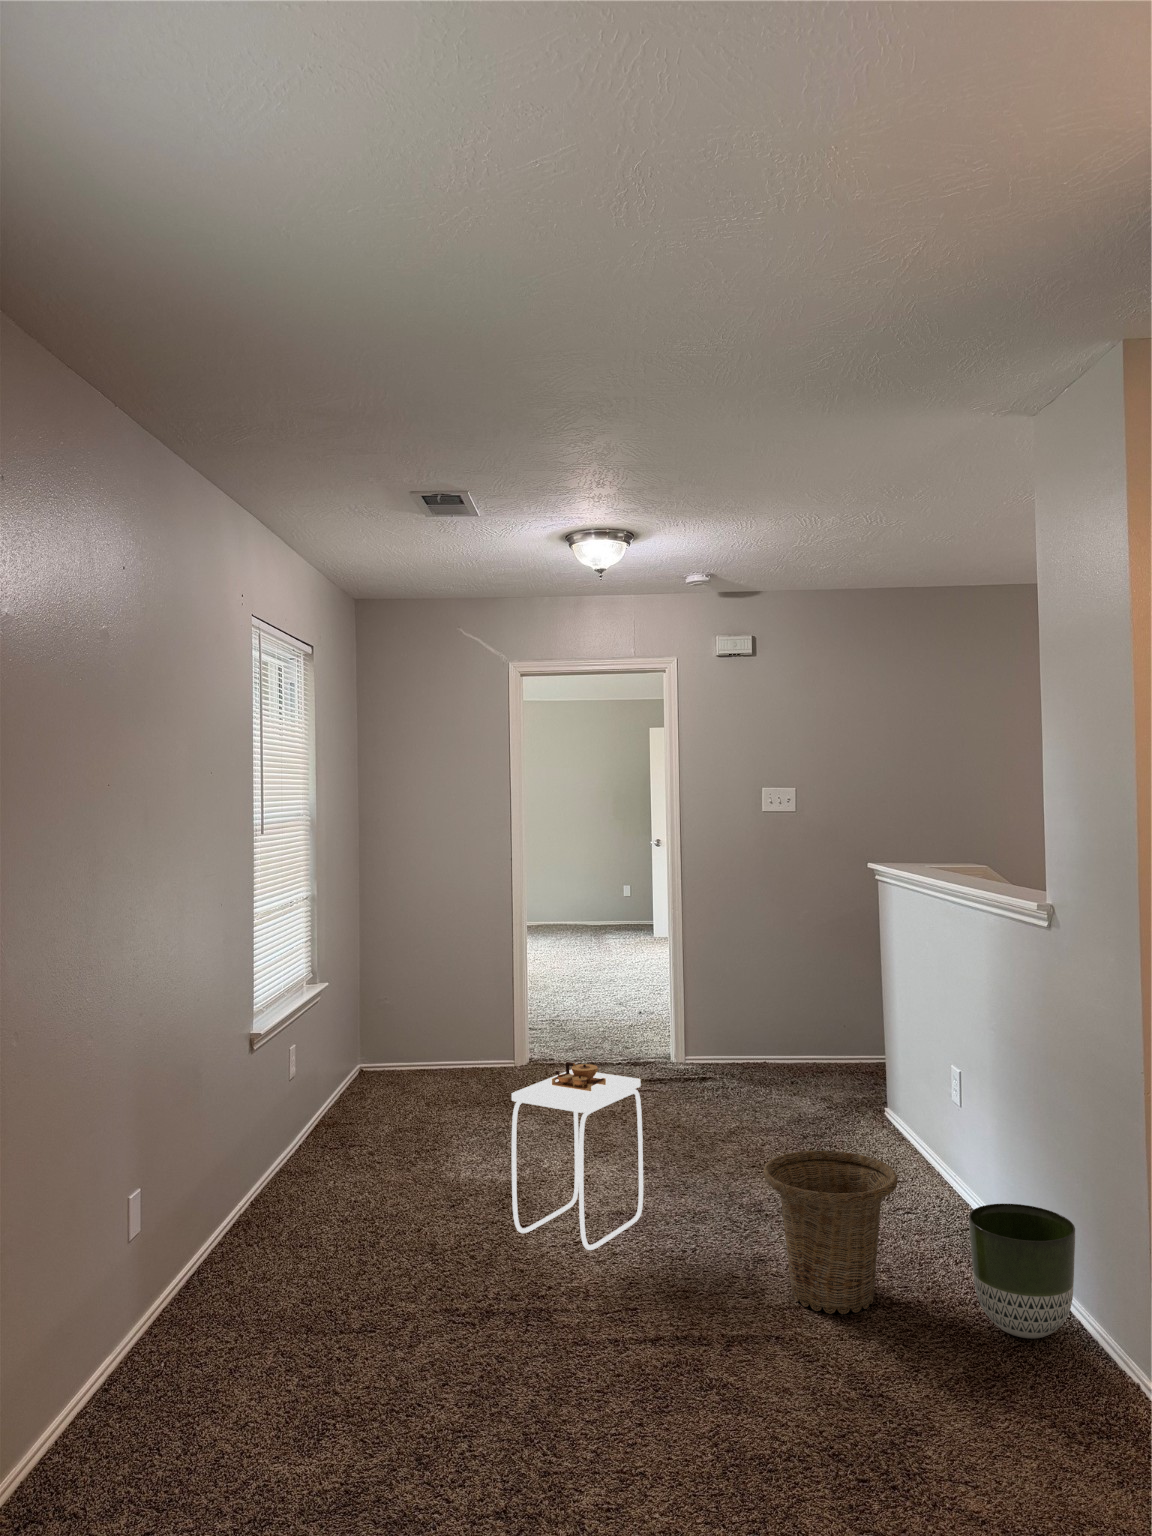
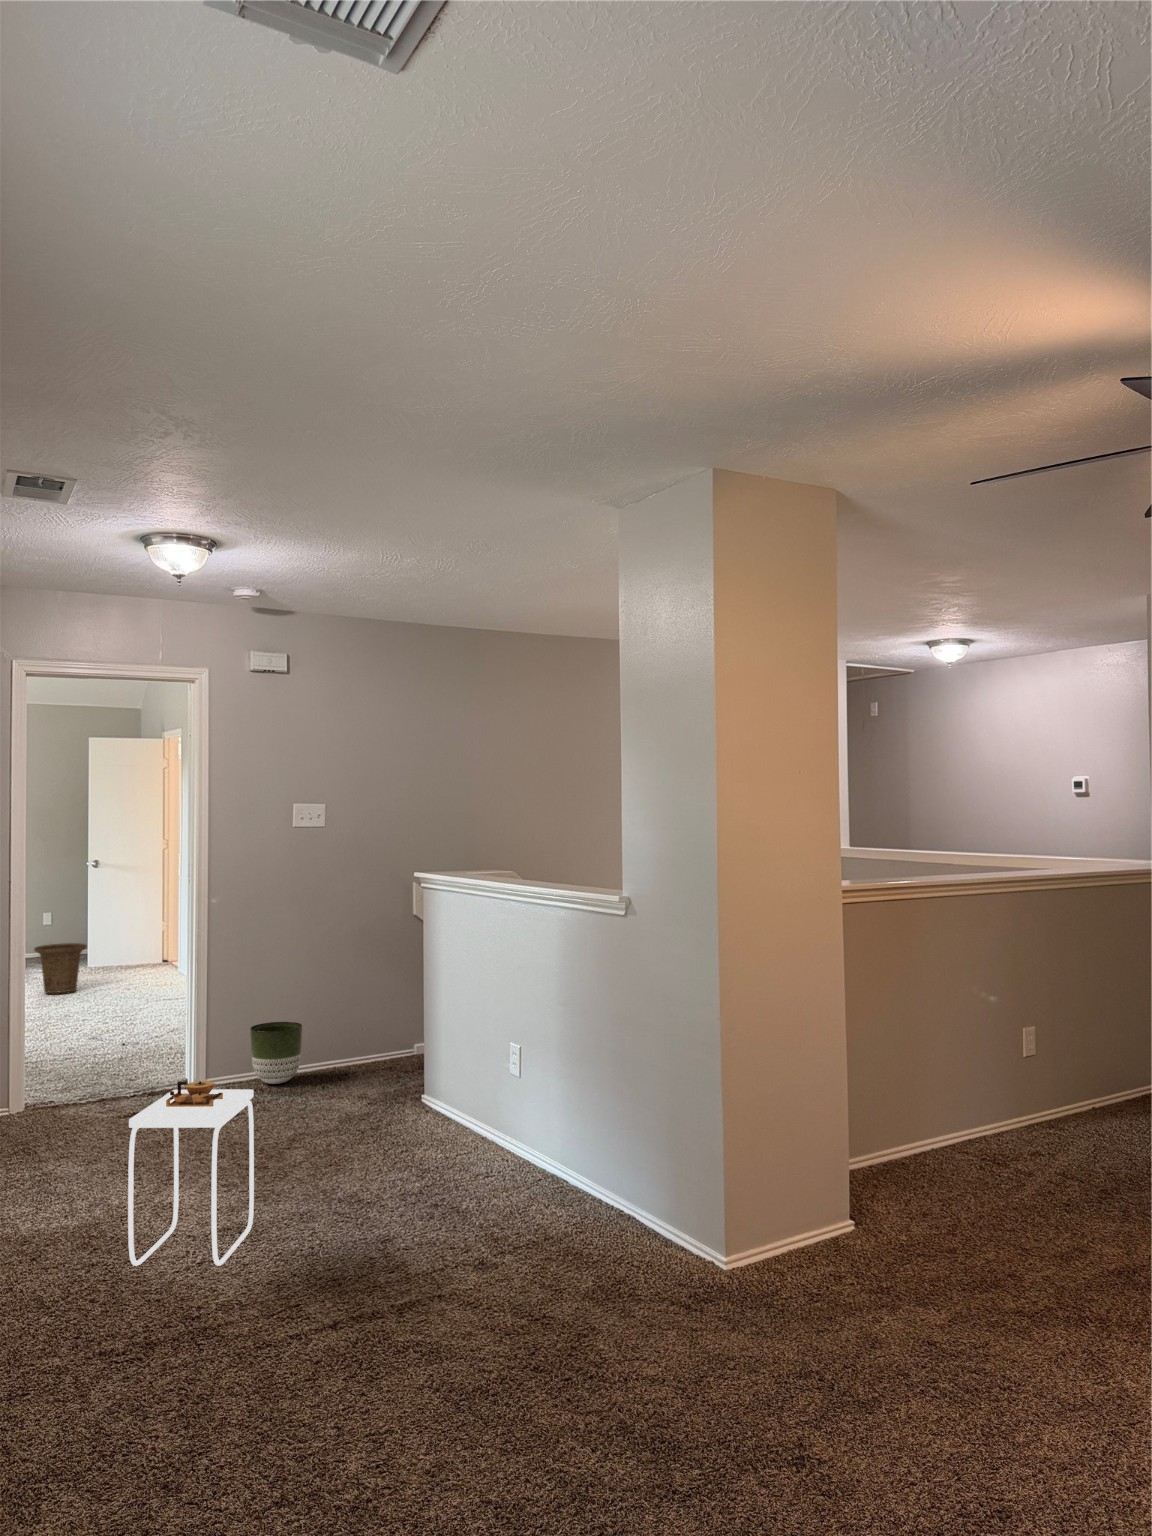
basket: present [764,1150,898,1314] -> present [34,943,87,995]
planter: present [969,1204,1075,1339] -> present [250,1022,302,1084]

